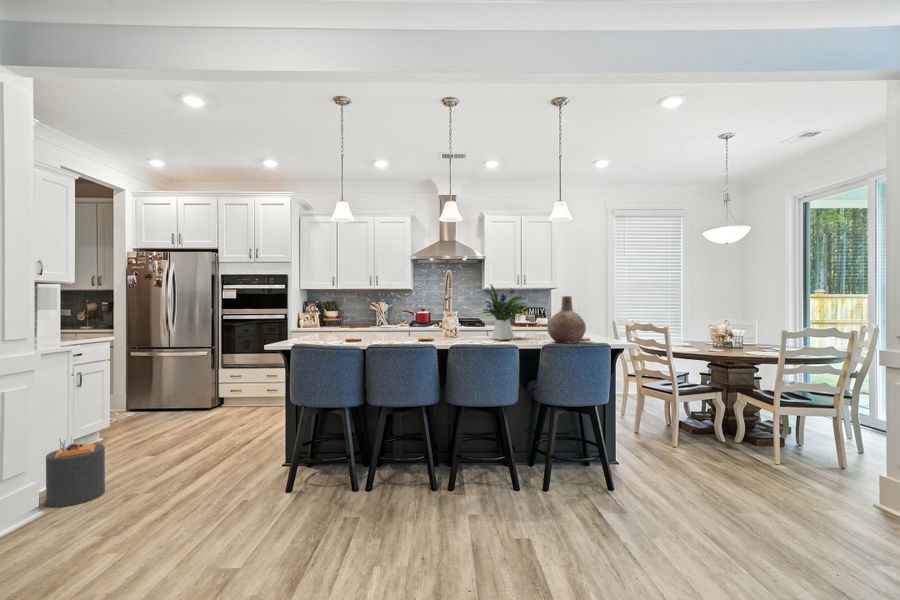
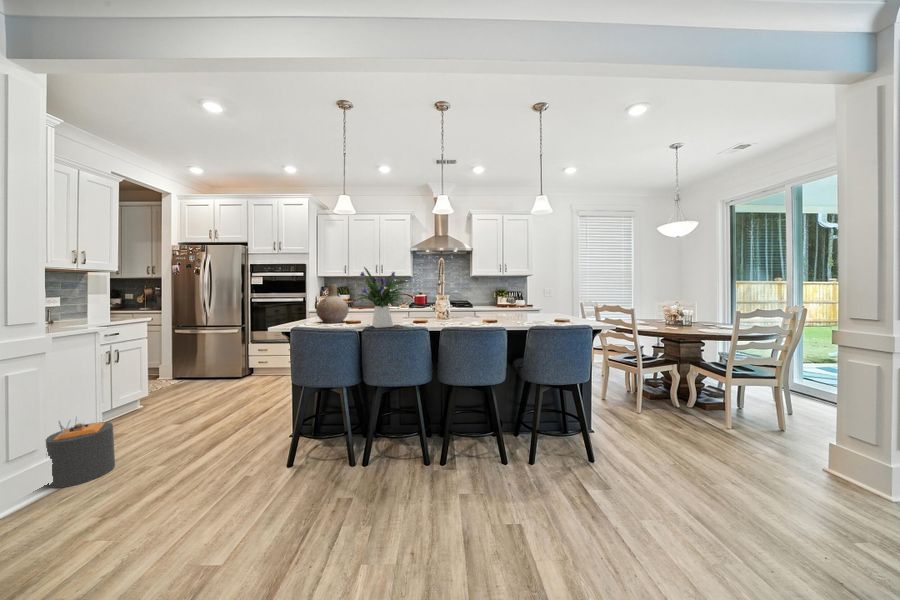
flower arrangement: present [483,285,526,340] -> present [358,267,406,328]
vase: present [547,296,586,343] -> present [316,284,349,323]

